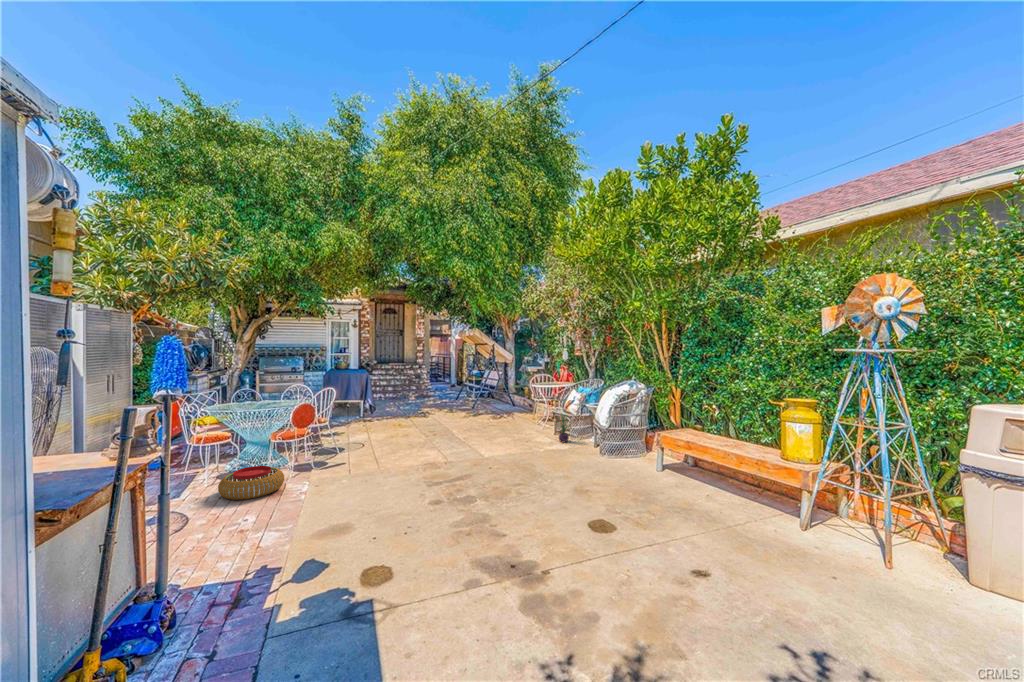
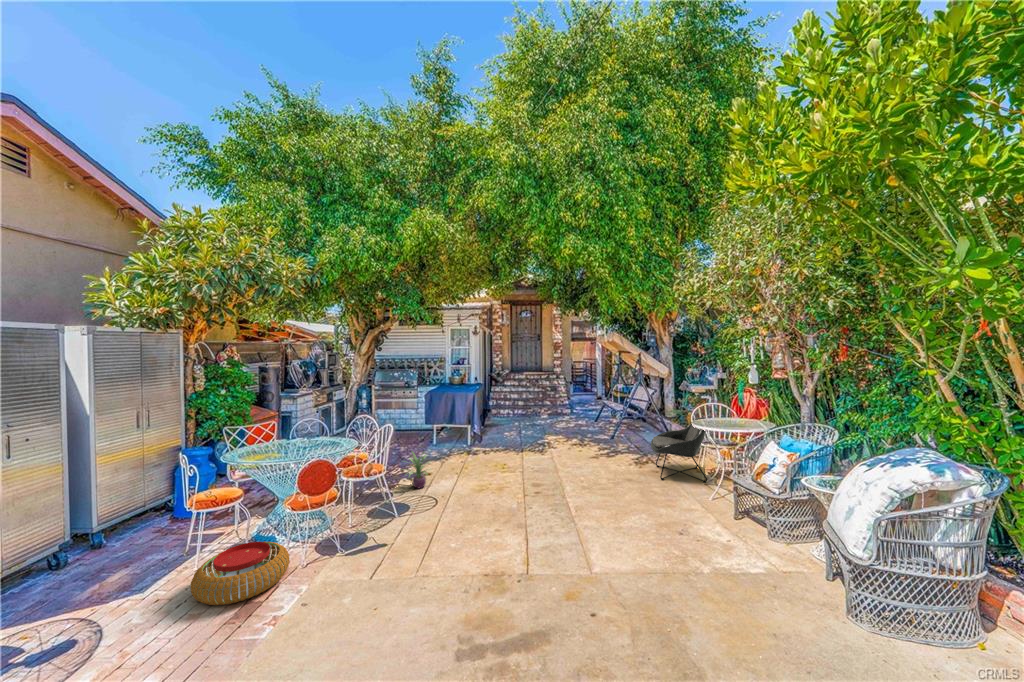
lounge chair: none [504,384,539,425] -> present [651,417,707,483]
decorative plant: present [559,414,569,442] -> present [409,452,429,488]

